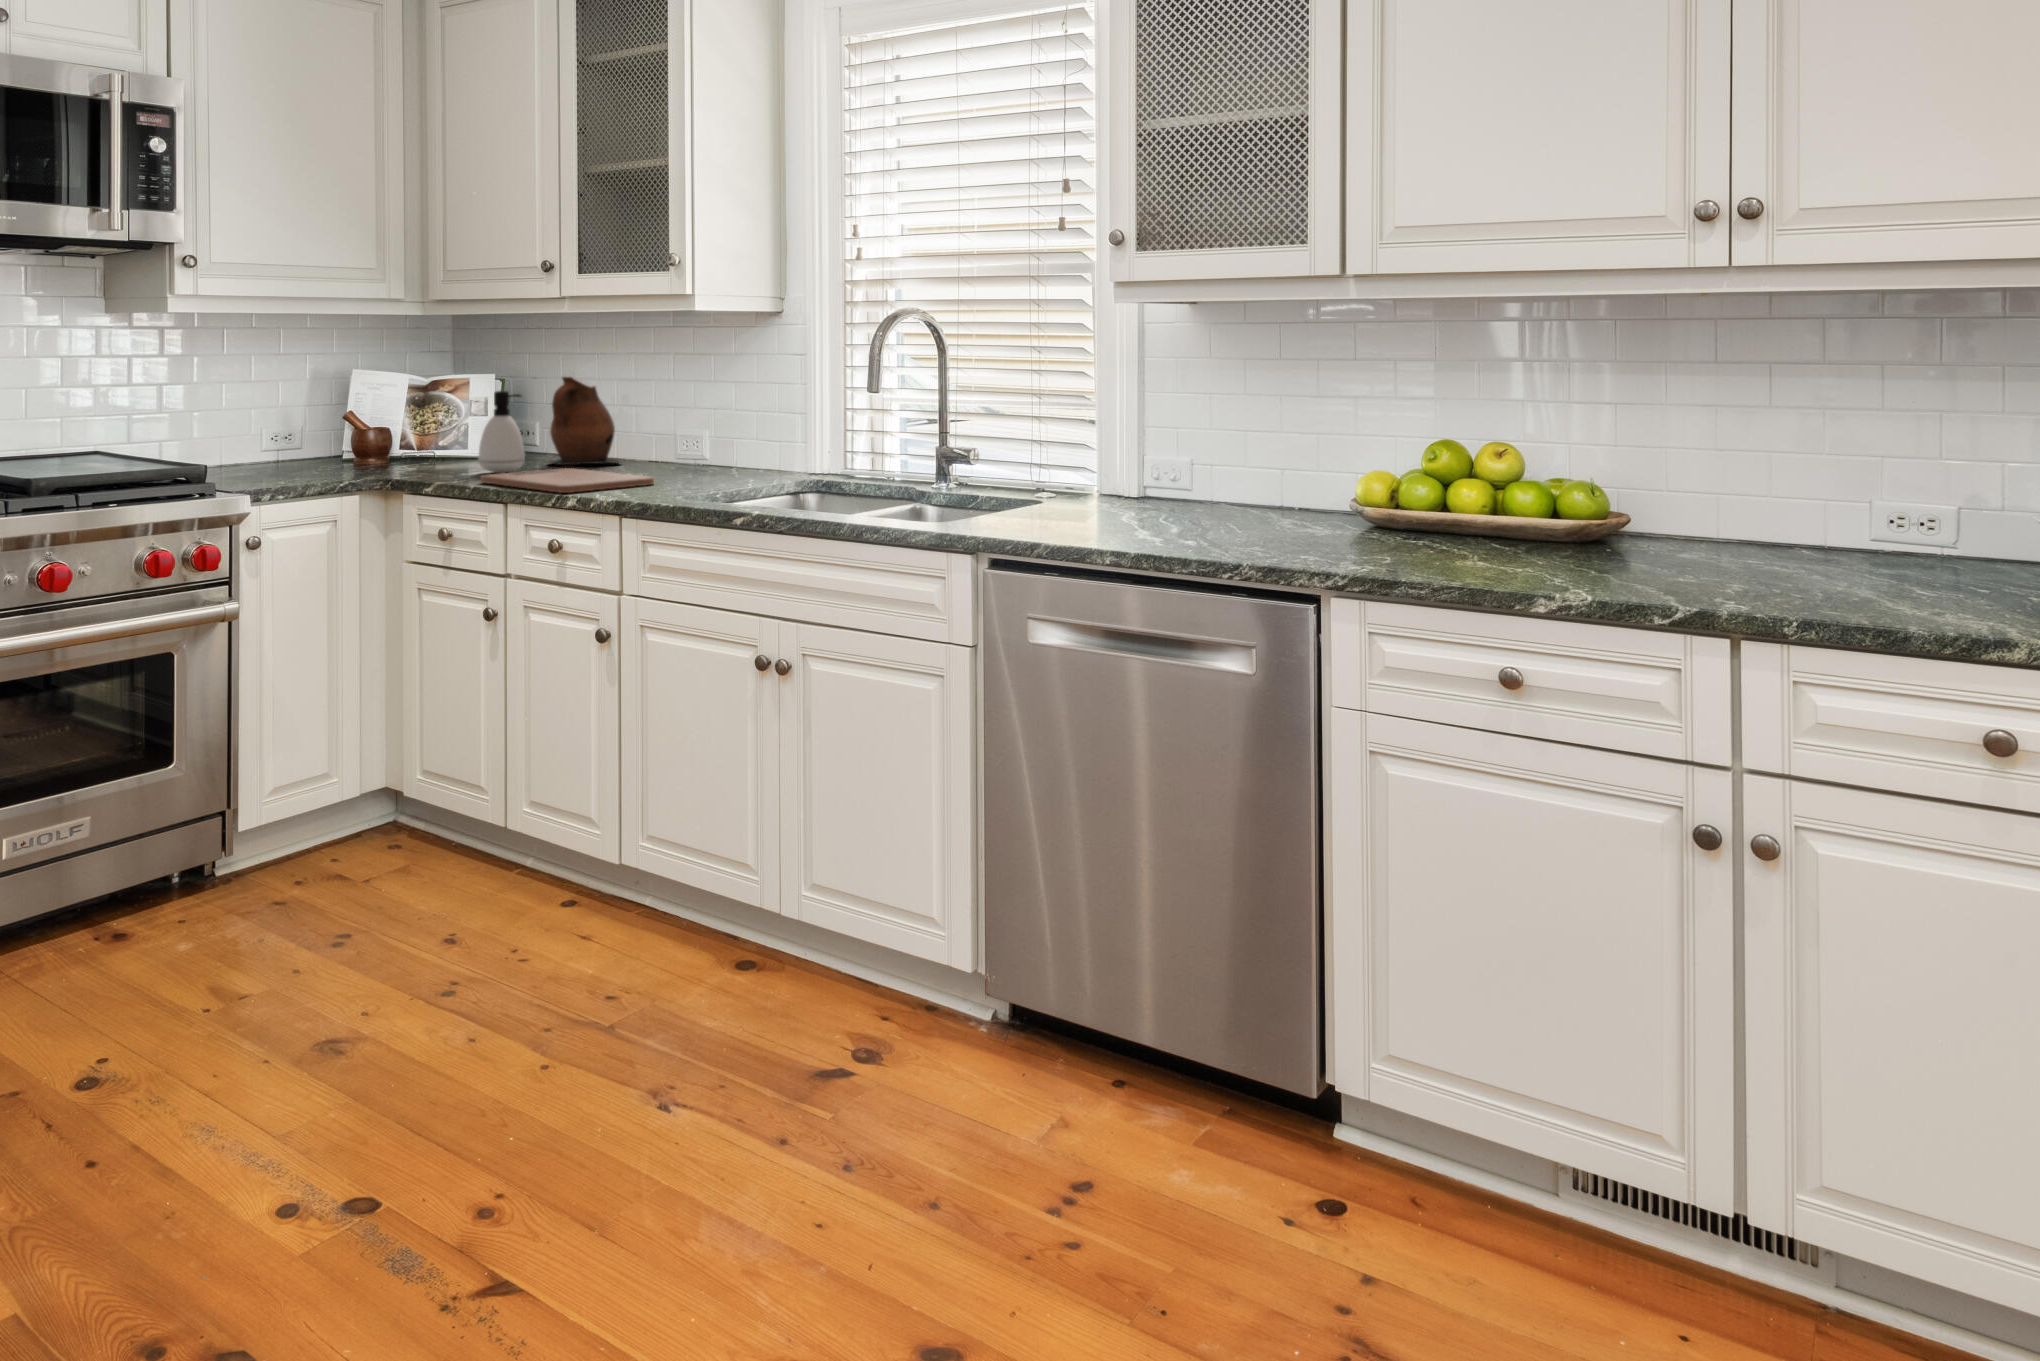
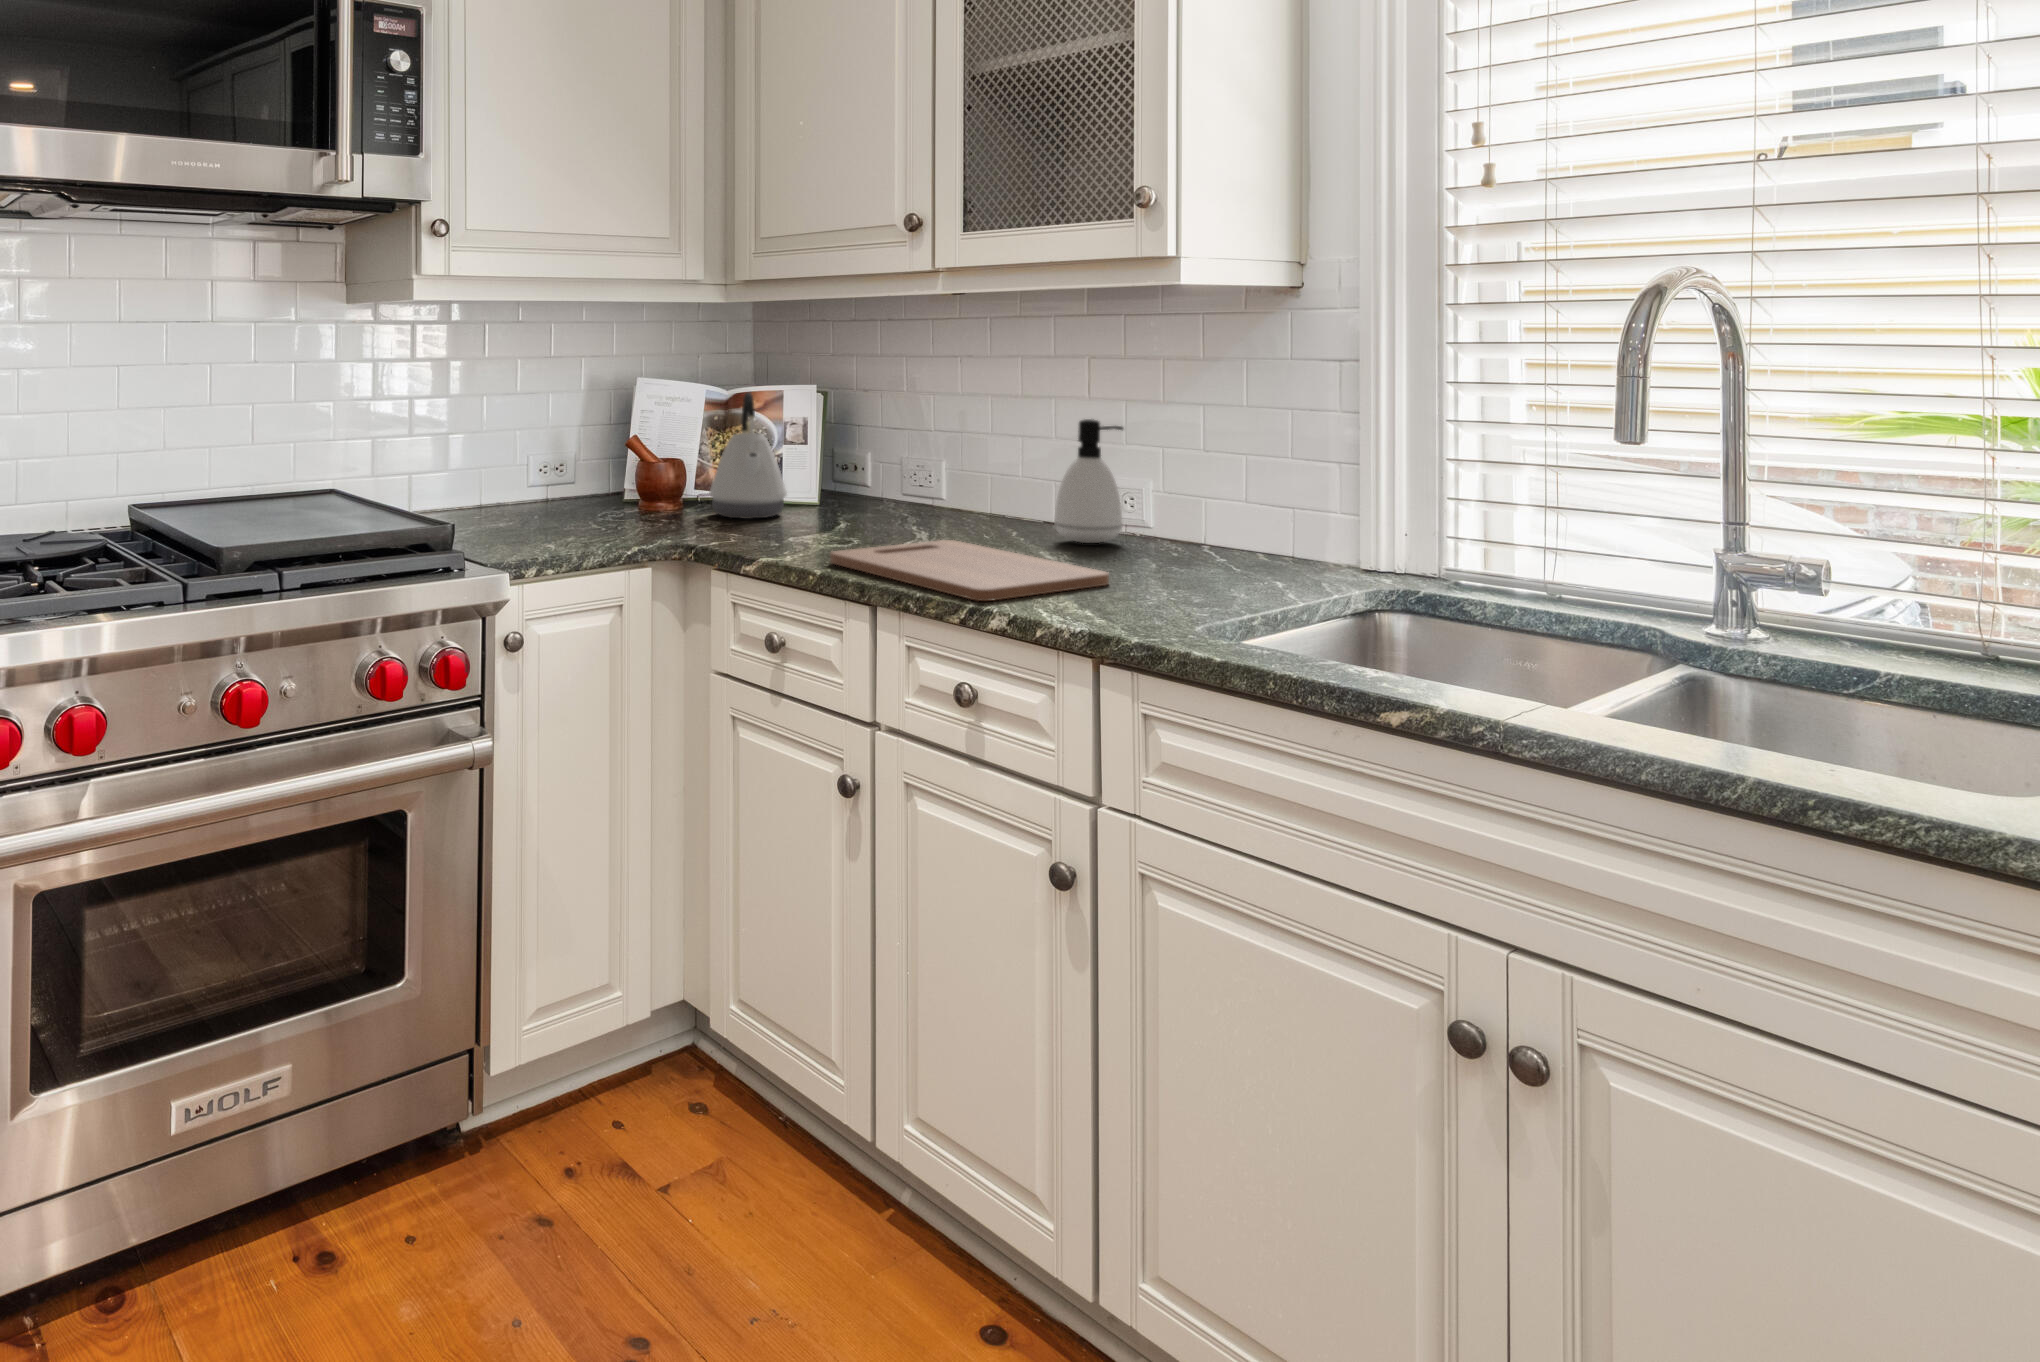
kettle: none [408,377,467,466] -> present [709,392,787,519]
ceramic pitcher: present [549,377,621,465] -> none [894,396,1012,530]
soap dispenser: present [478,391,525,473] -> present [1054,419,1123,543]

